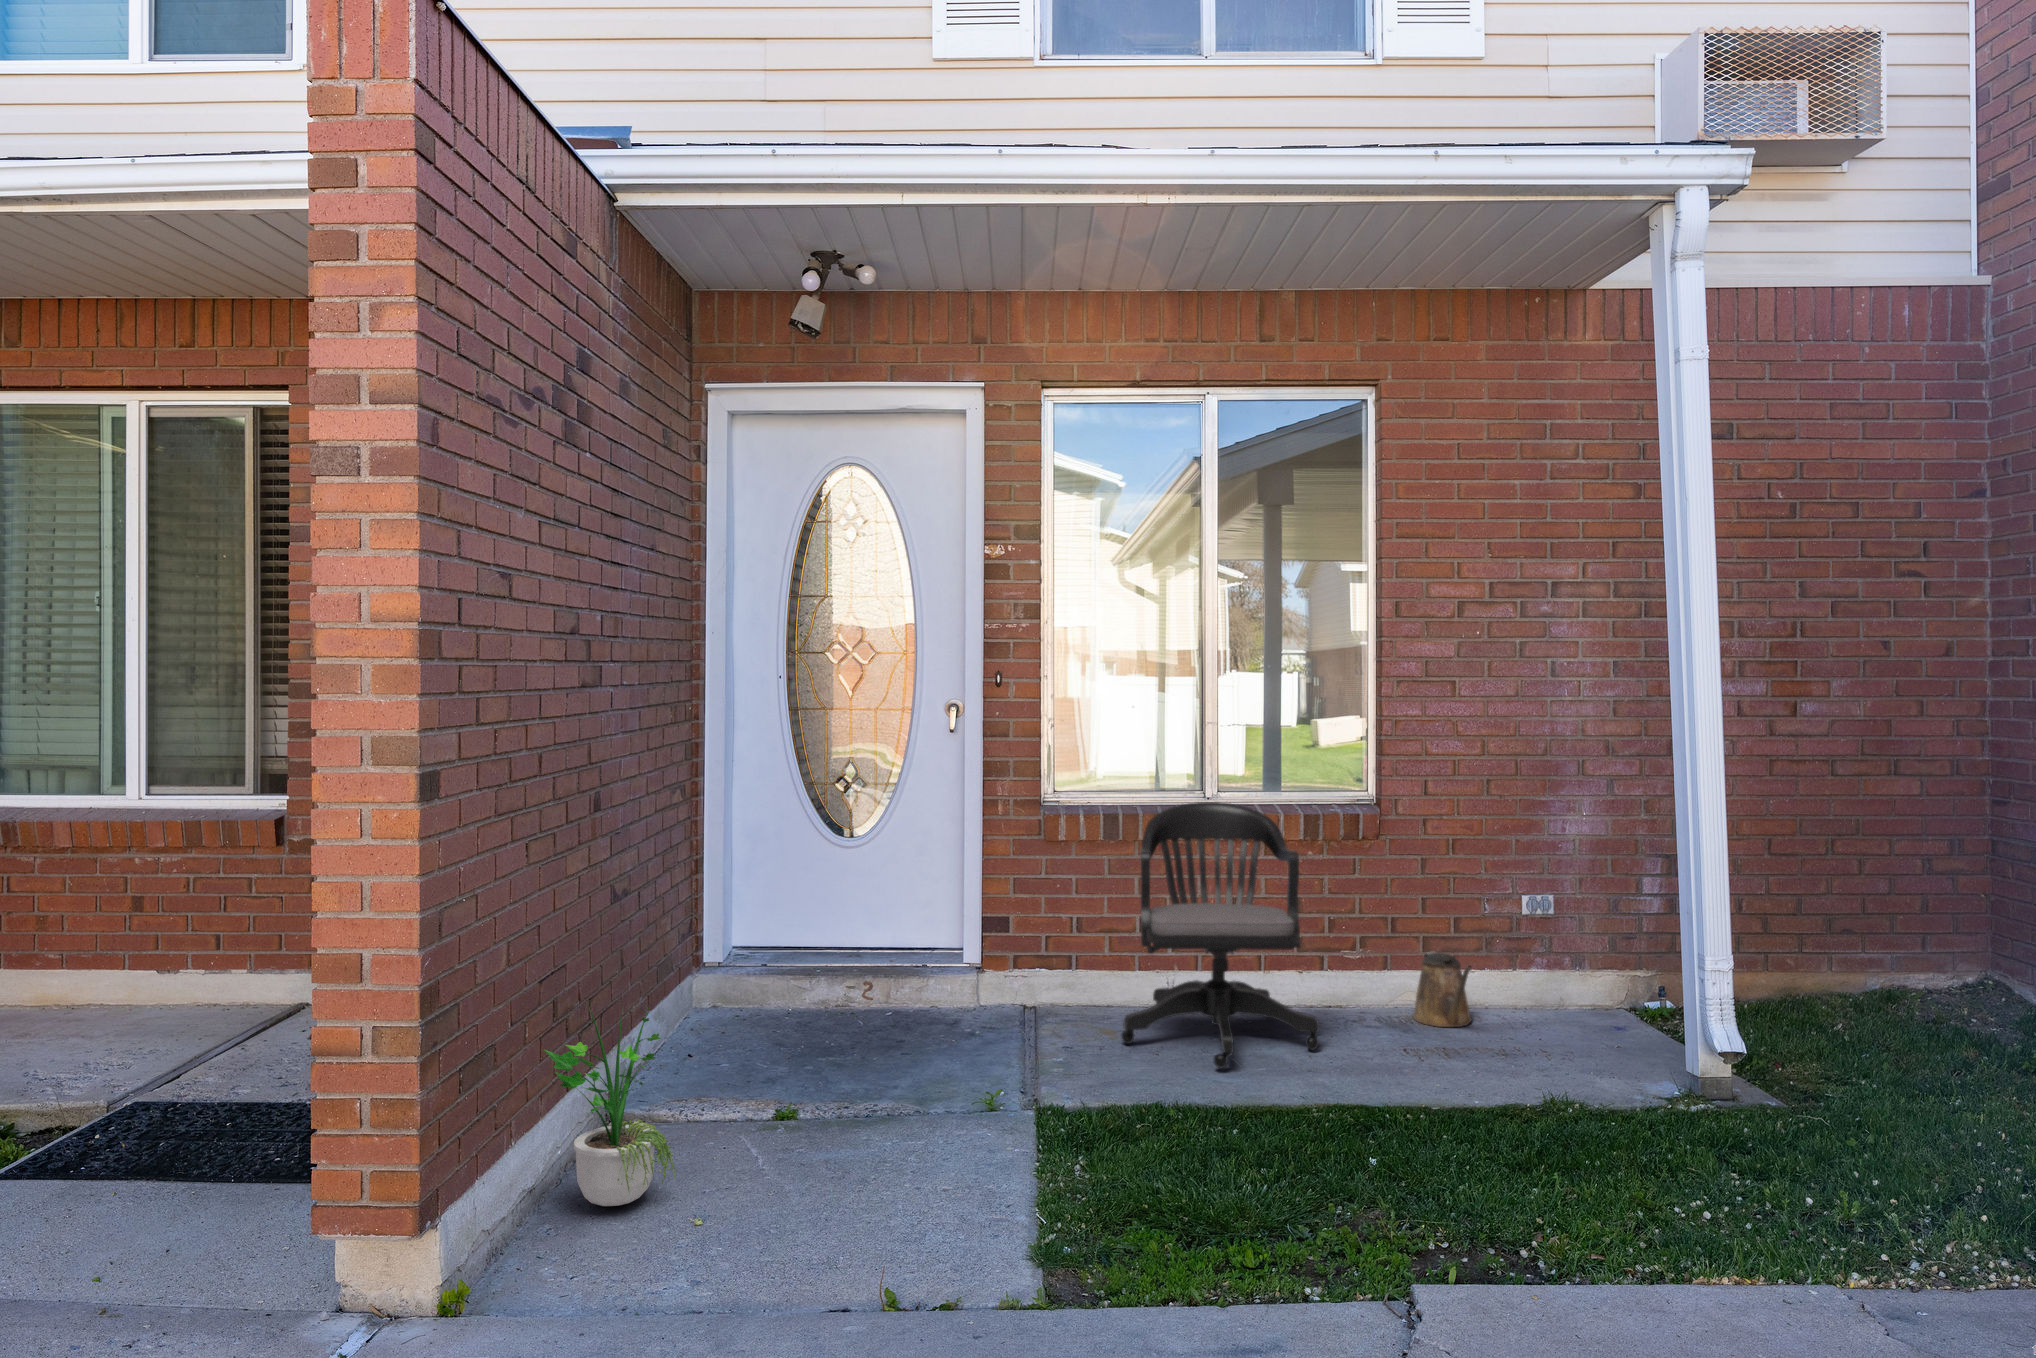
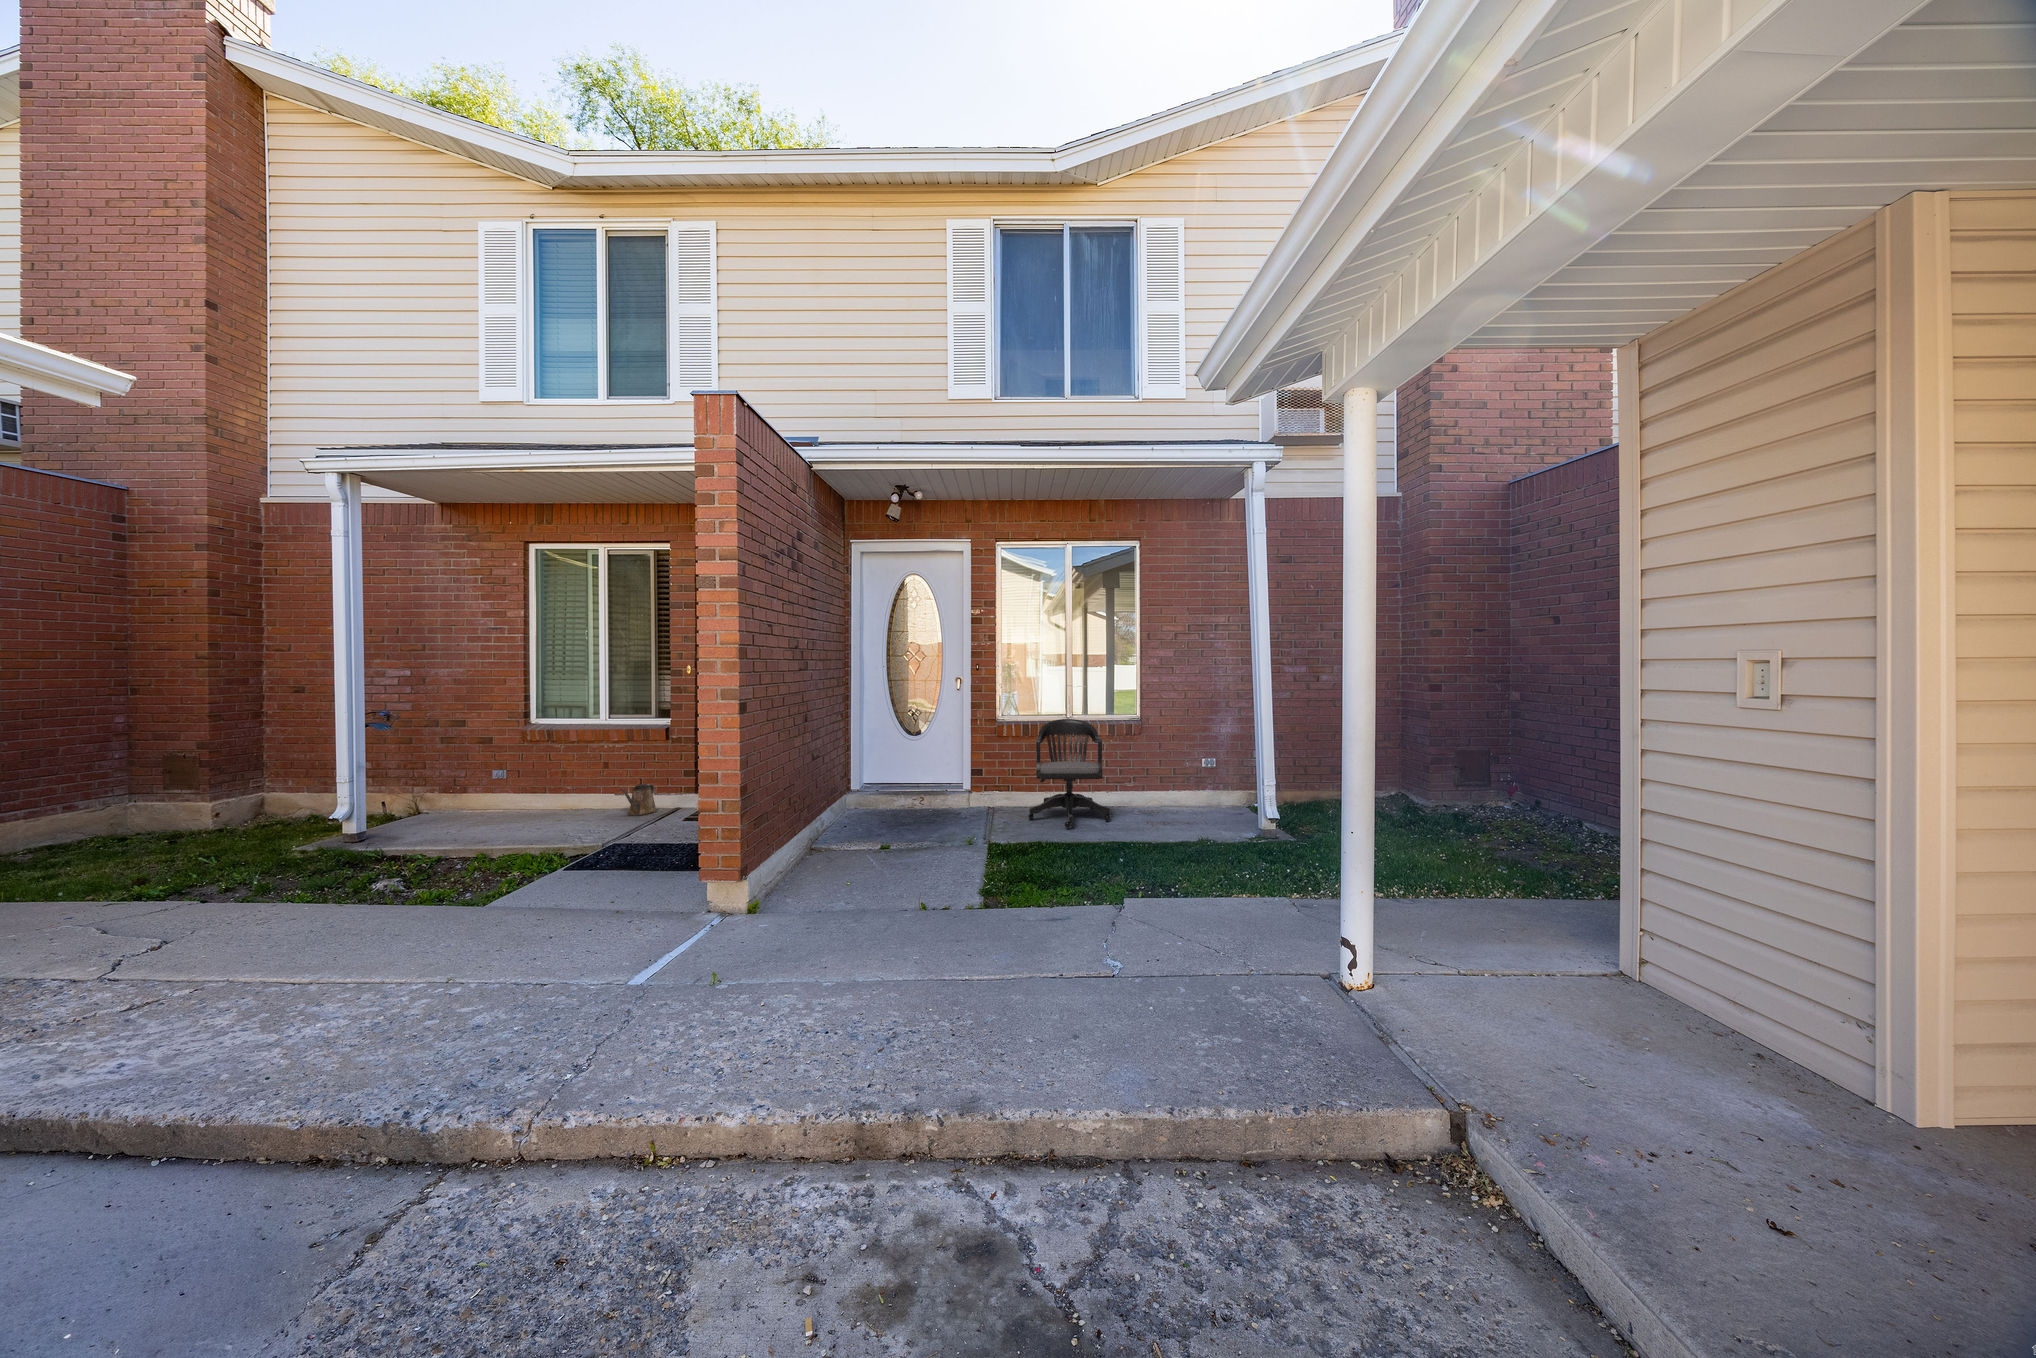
watering can: present [1413,952,1472,1027] -> present [620,784,657,816]
potted plant: present [545,1002,676,1206] -> none [787,794,841,878]

